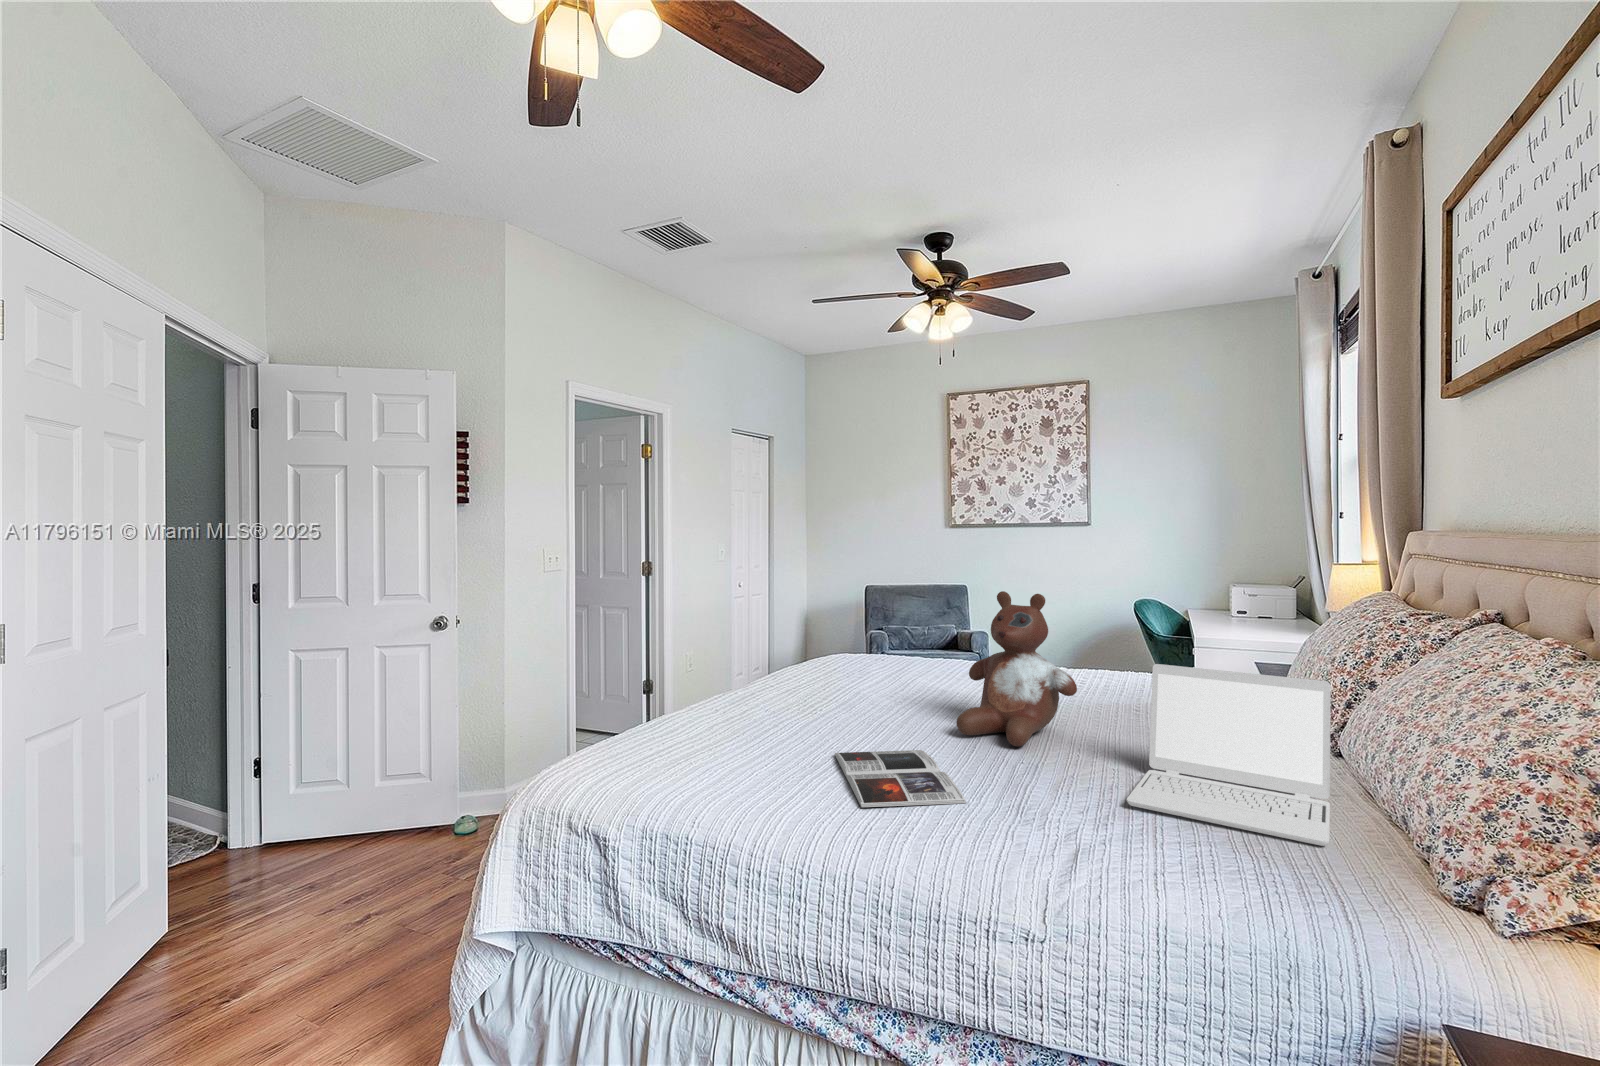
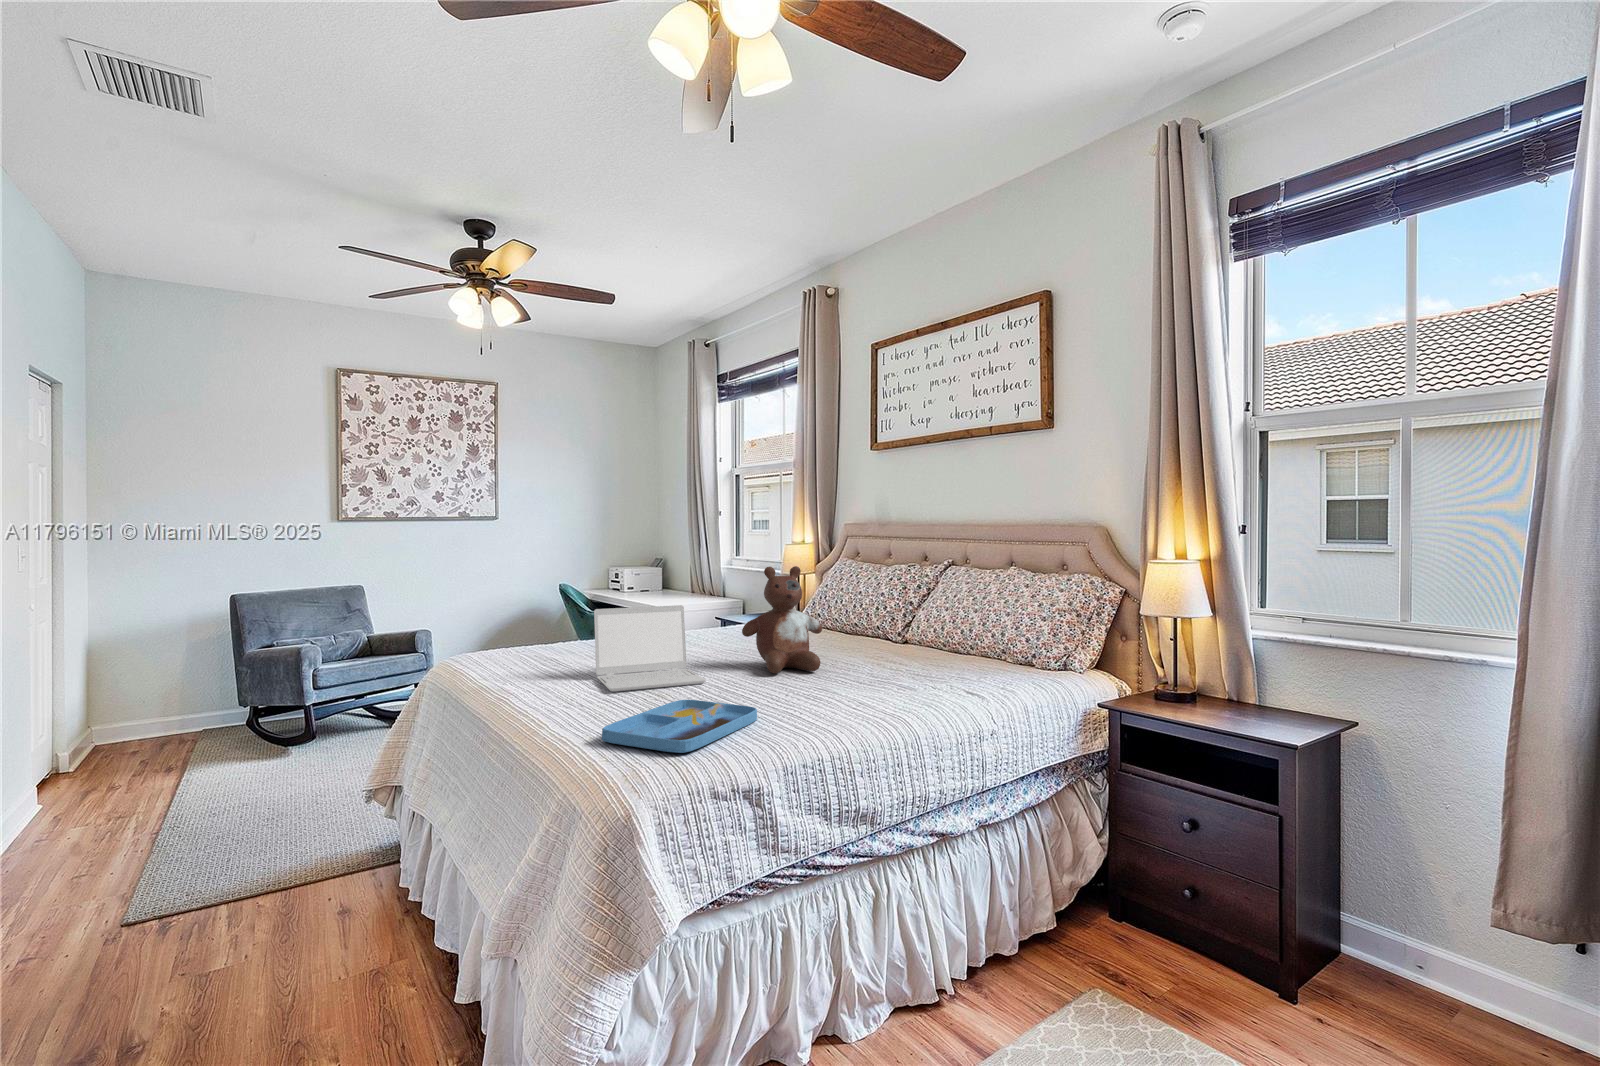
laptop: present [1127,664,1331,846] -> present [594,605,706,691]
tray: none [608,729,773,776] -> present [602,700,757,753]
magazine: present [835,750,966,807] -> none [753,684,881,711]

